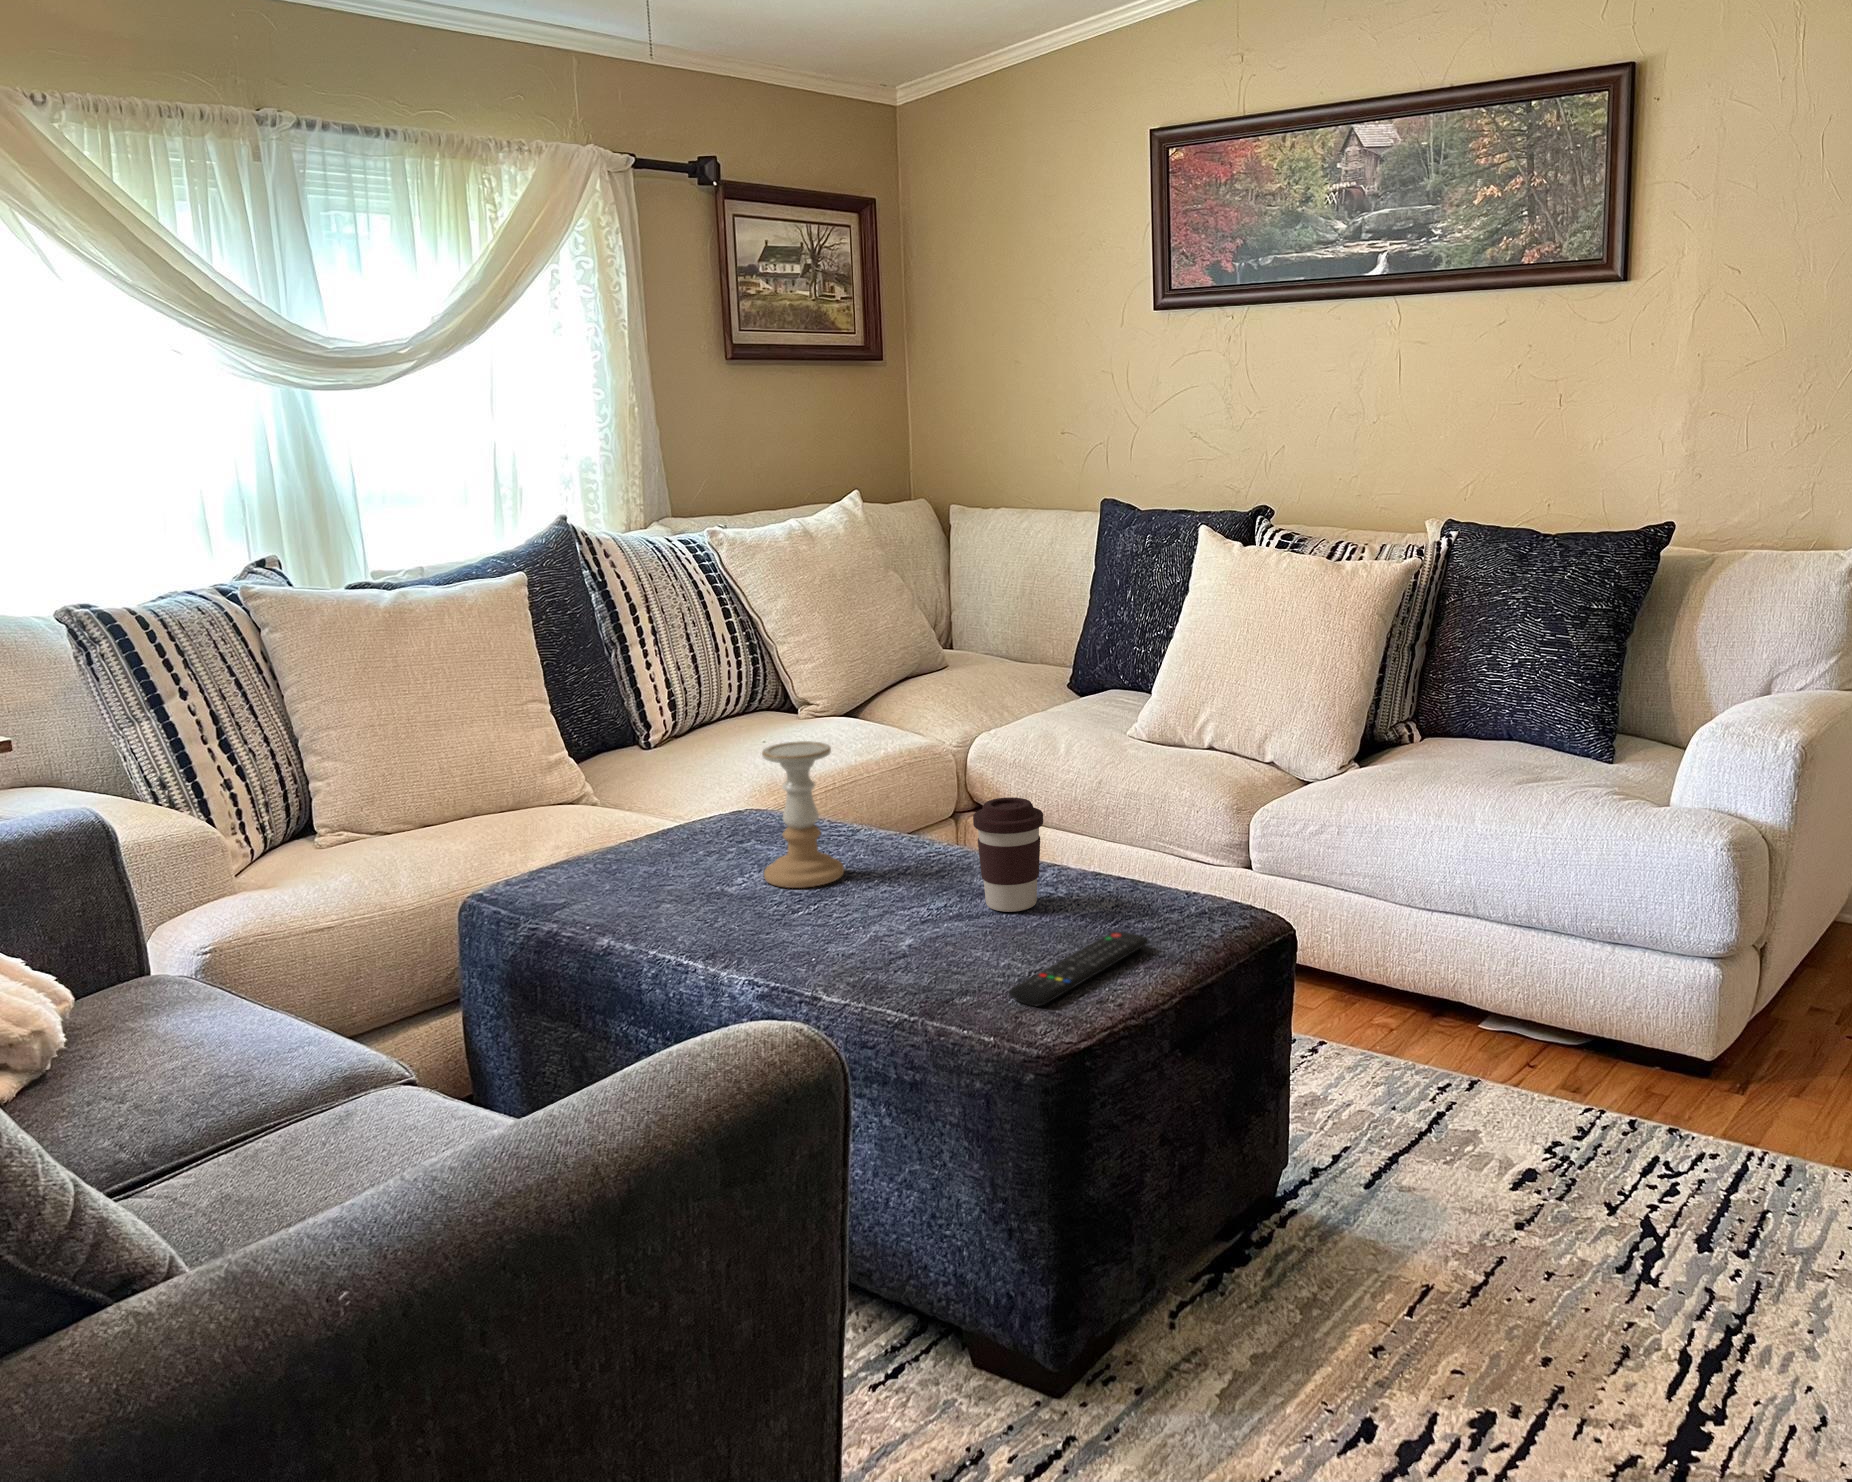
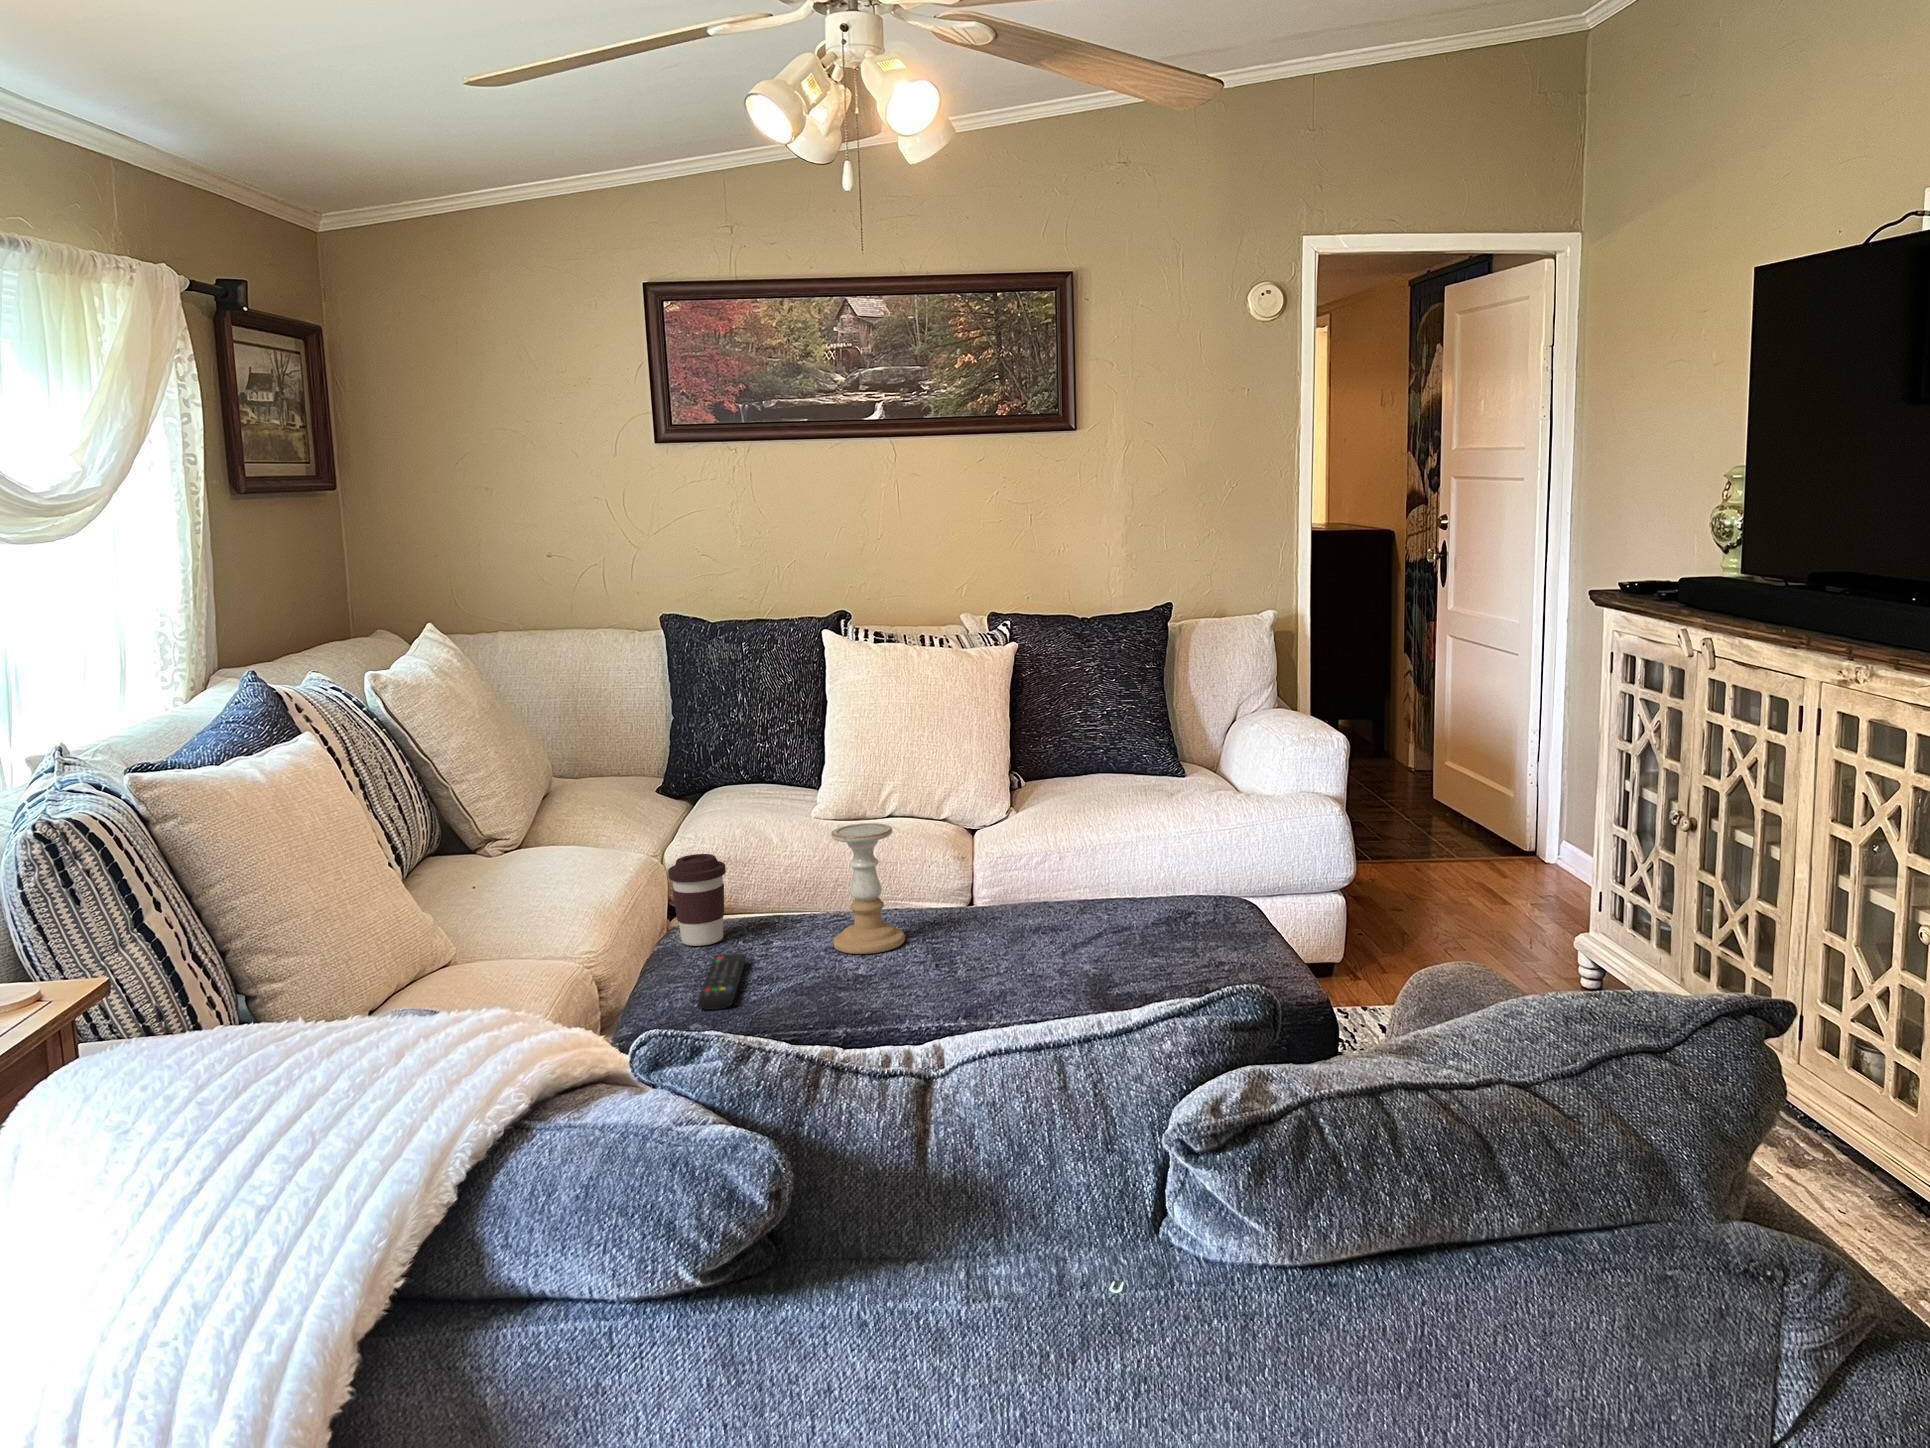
coffee cup: present [973,797,1043,912] -> present [668,854,726,946]
remote control: present [1009,931,1148,1007] -> present [697,954,746,1010]

